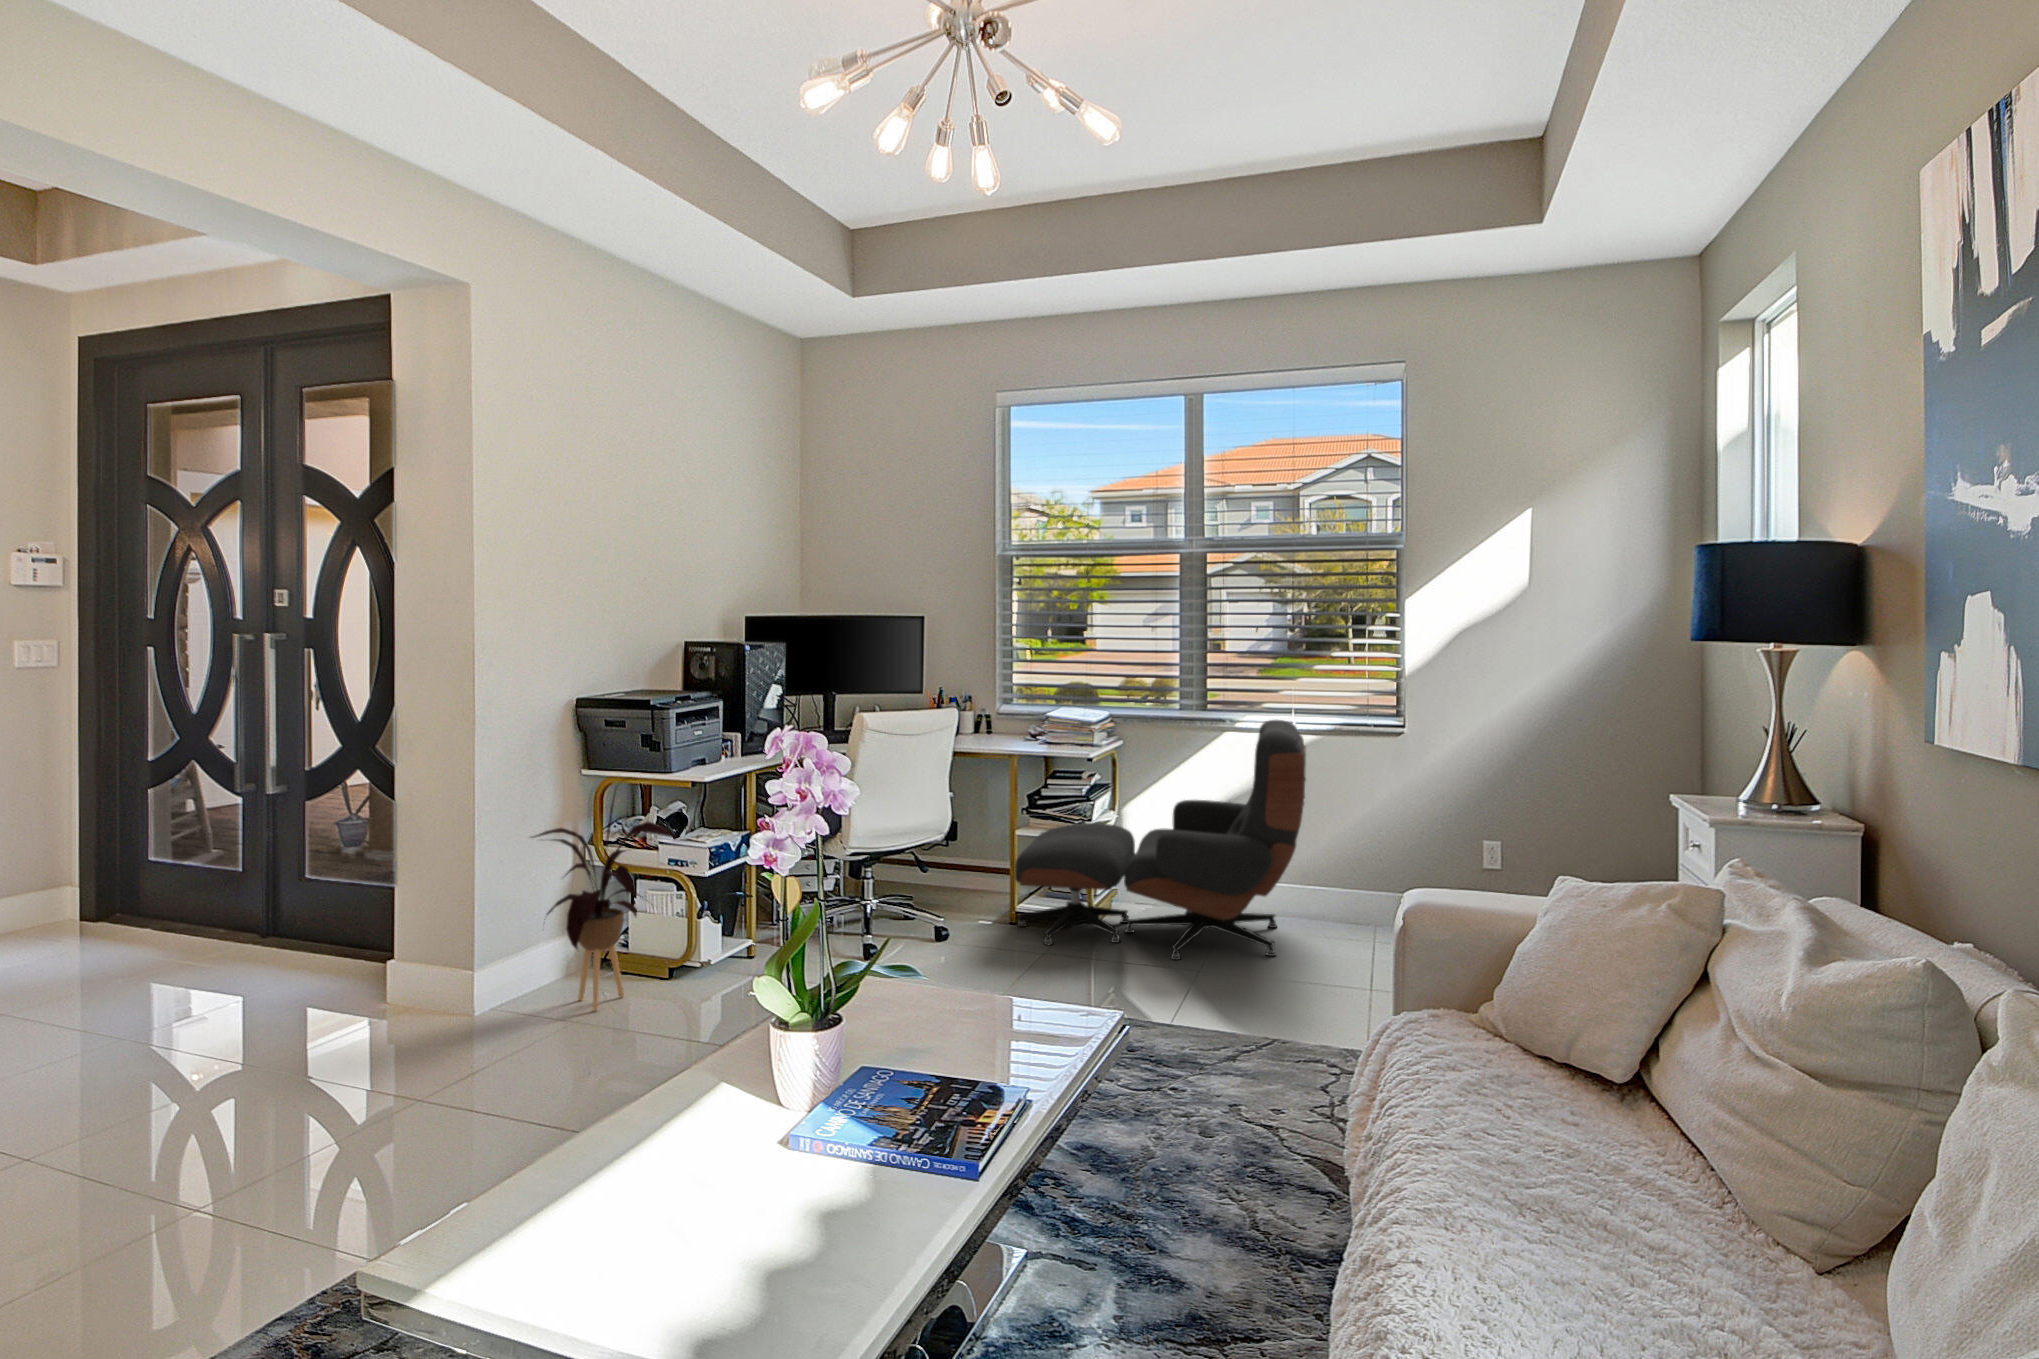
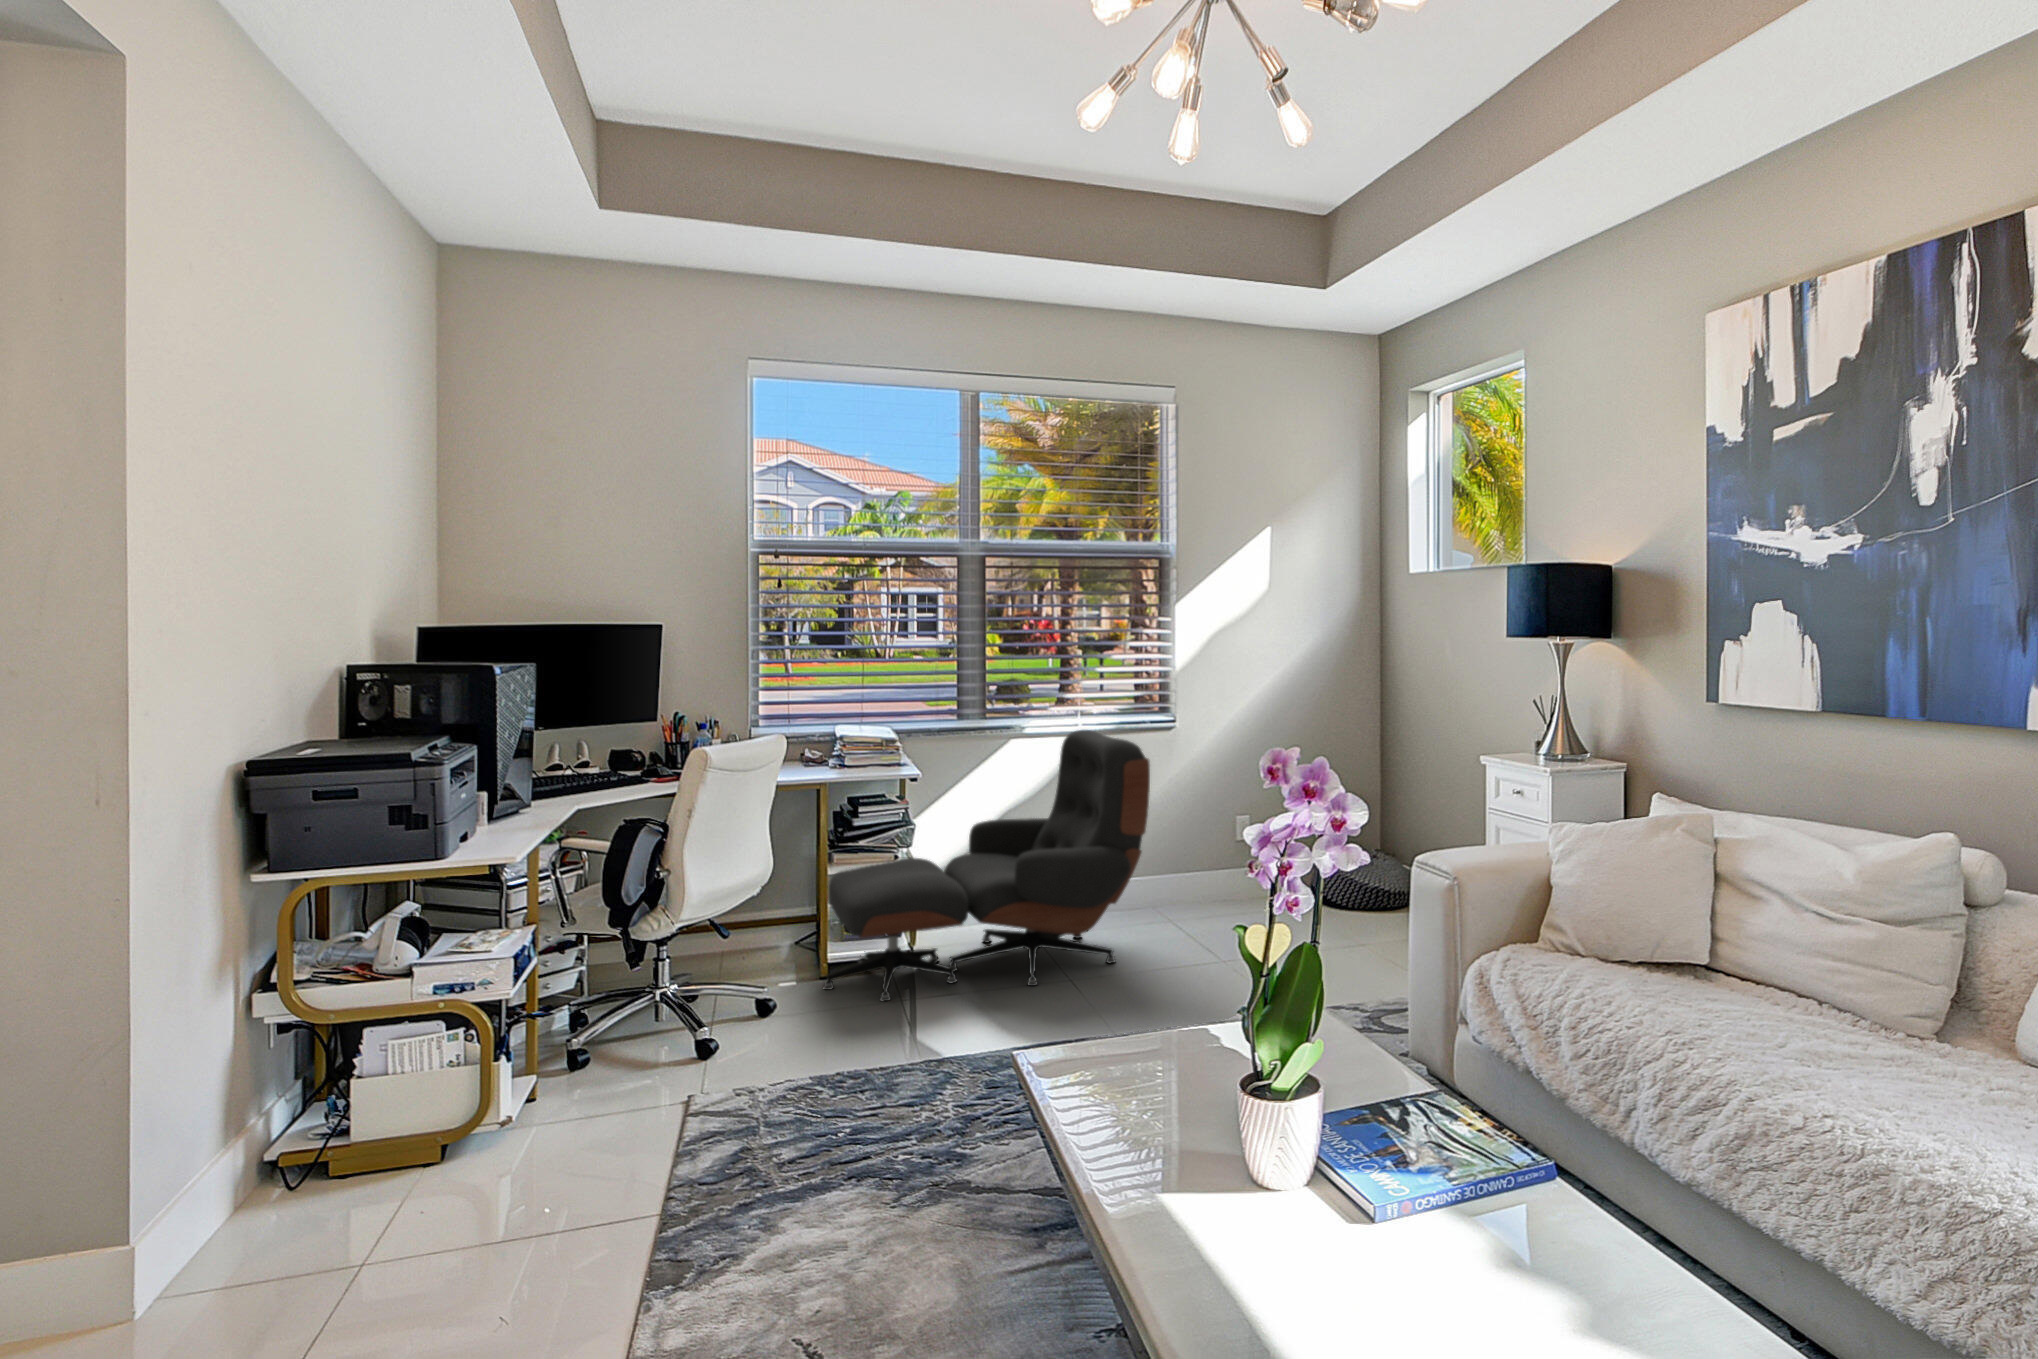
house plant: present [533,785,676,1011] -> none [221,871,507,1232]

